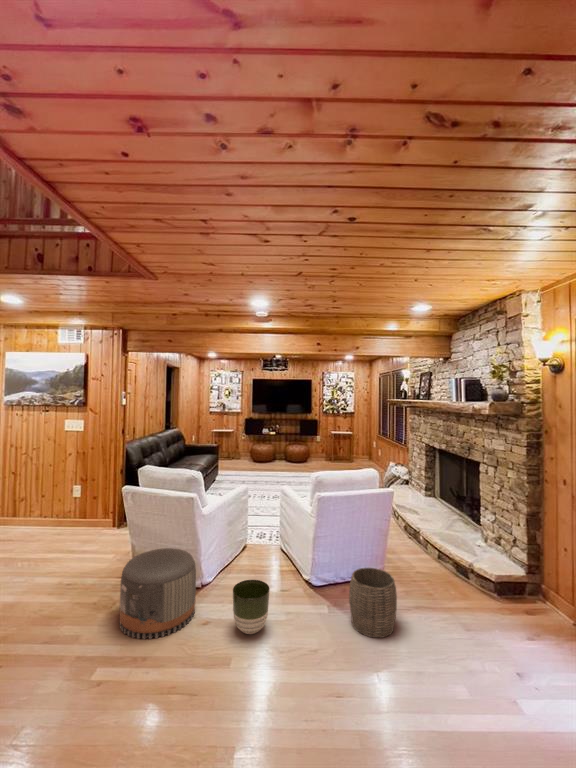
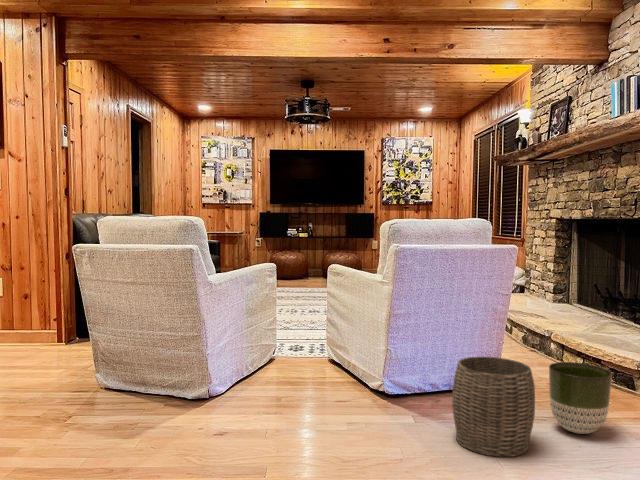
pouf: present [120,548,196,639] -> none [65,330,192,457]
planter: present [233,580,269,634] -> present [549,362,612,434]

